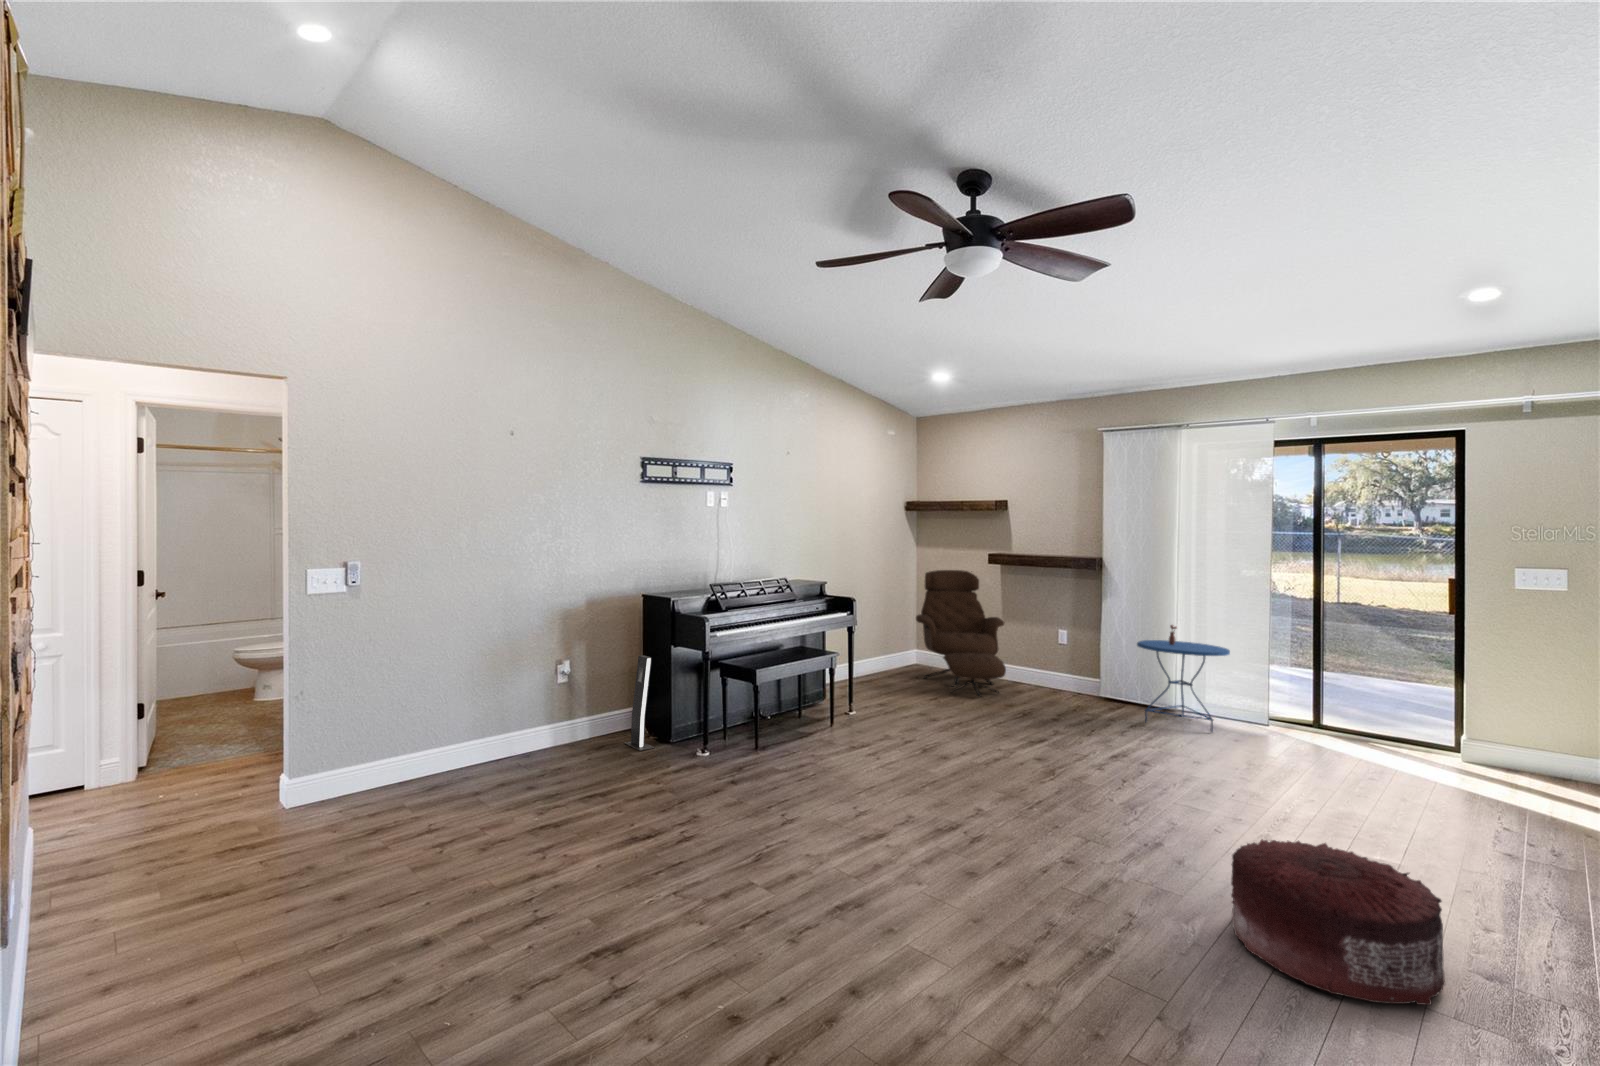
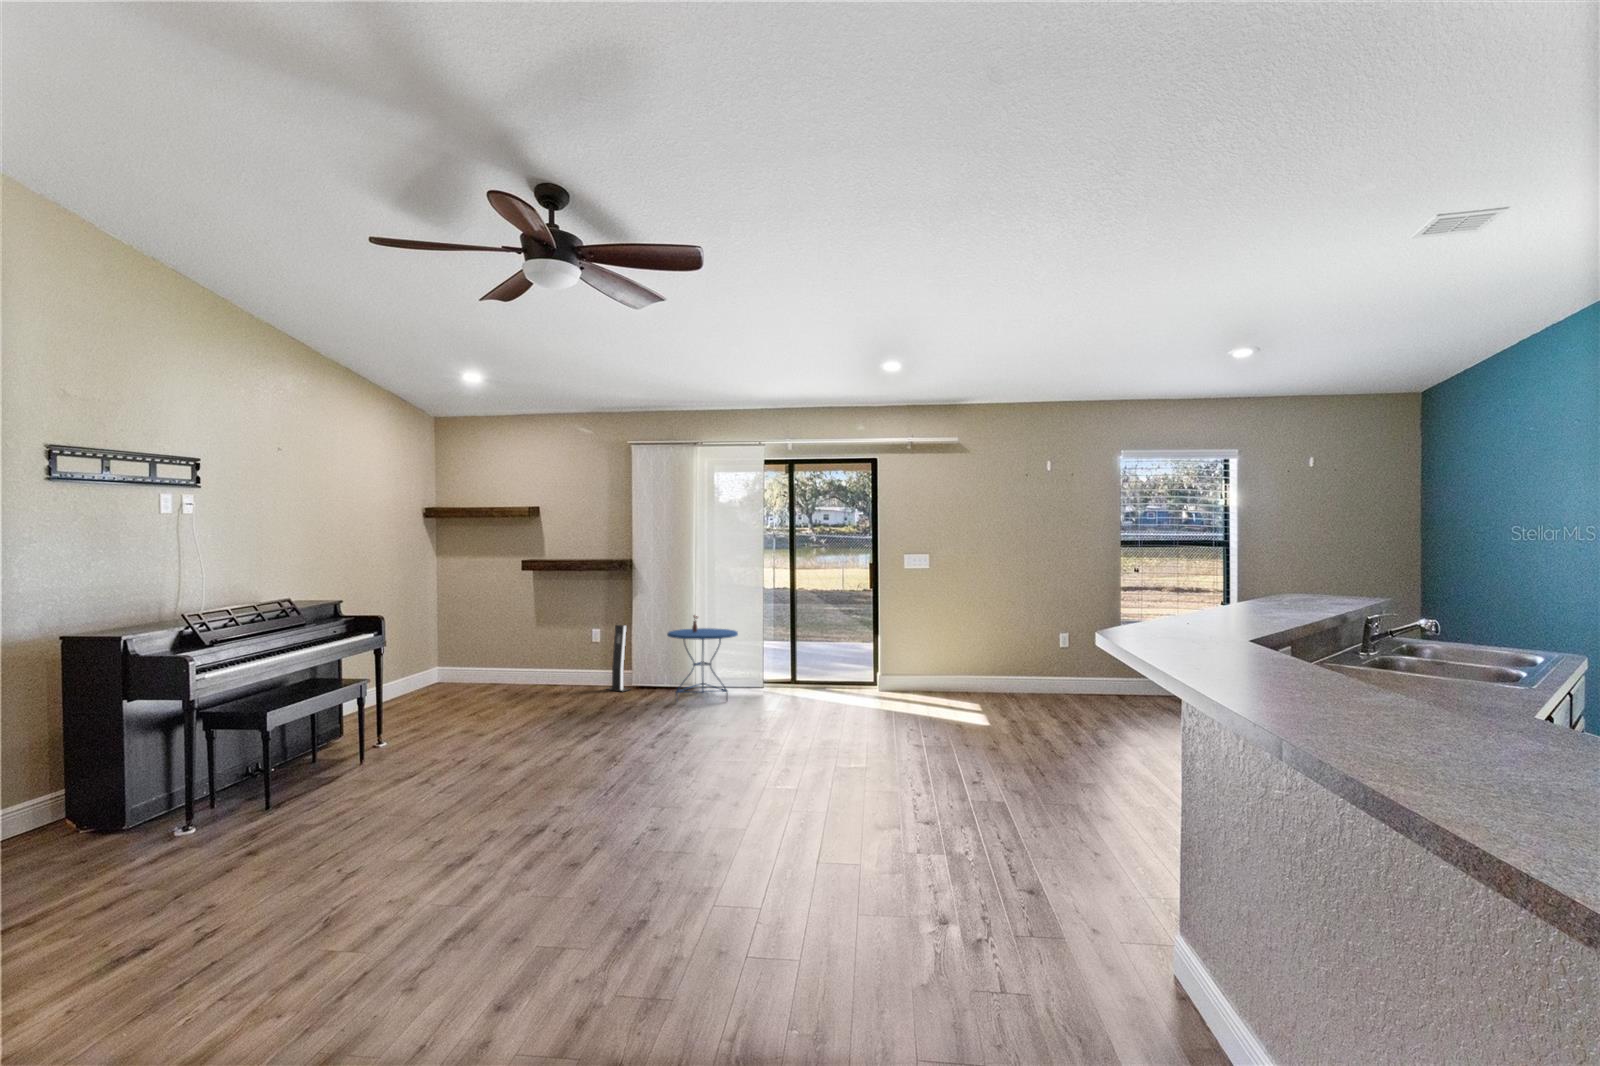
lounge chair: present [916,570,1006,697] -> none [442,577,547,705]
speaker: present [624,655,655,751] -> present [609,625,629,691]
pouf: present [1231,840,1445,1005] -> none [773,763,895,864]

